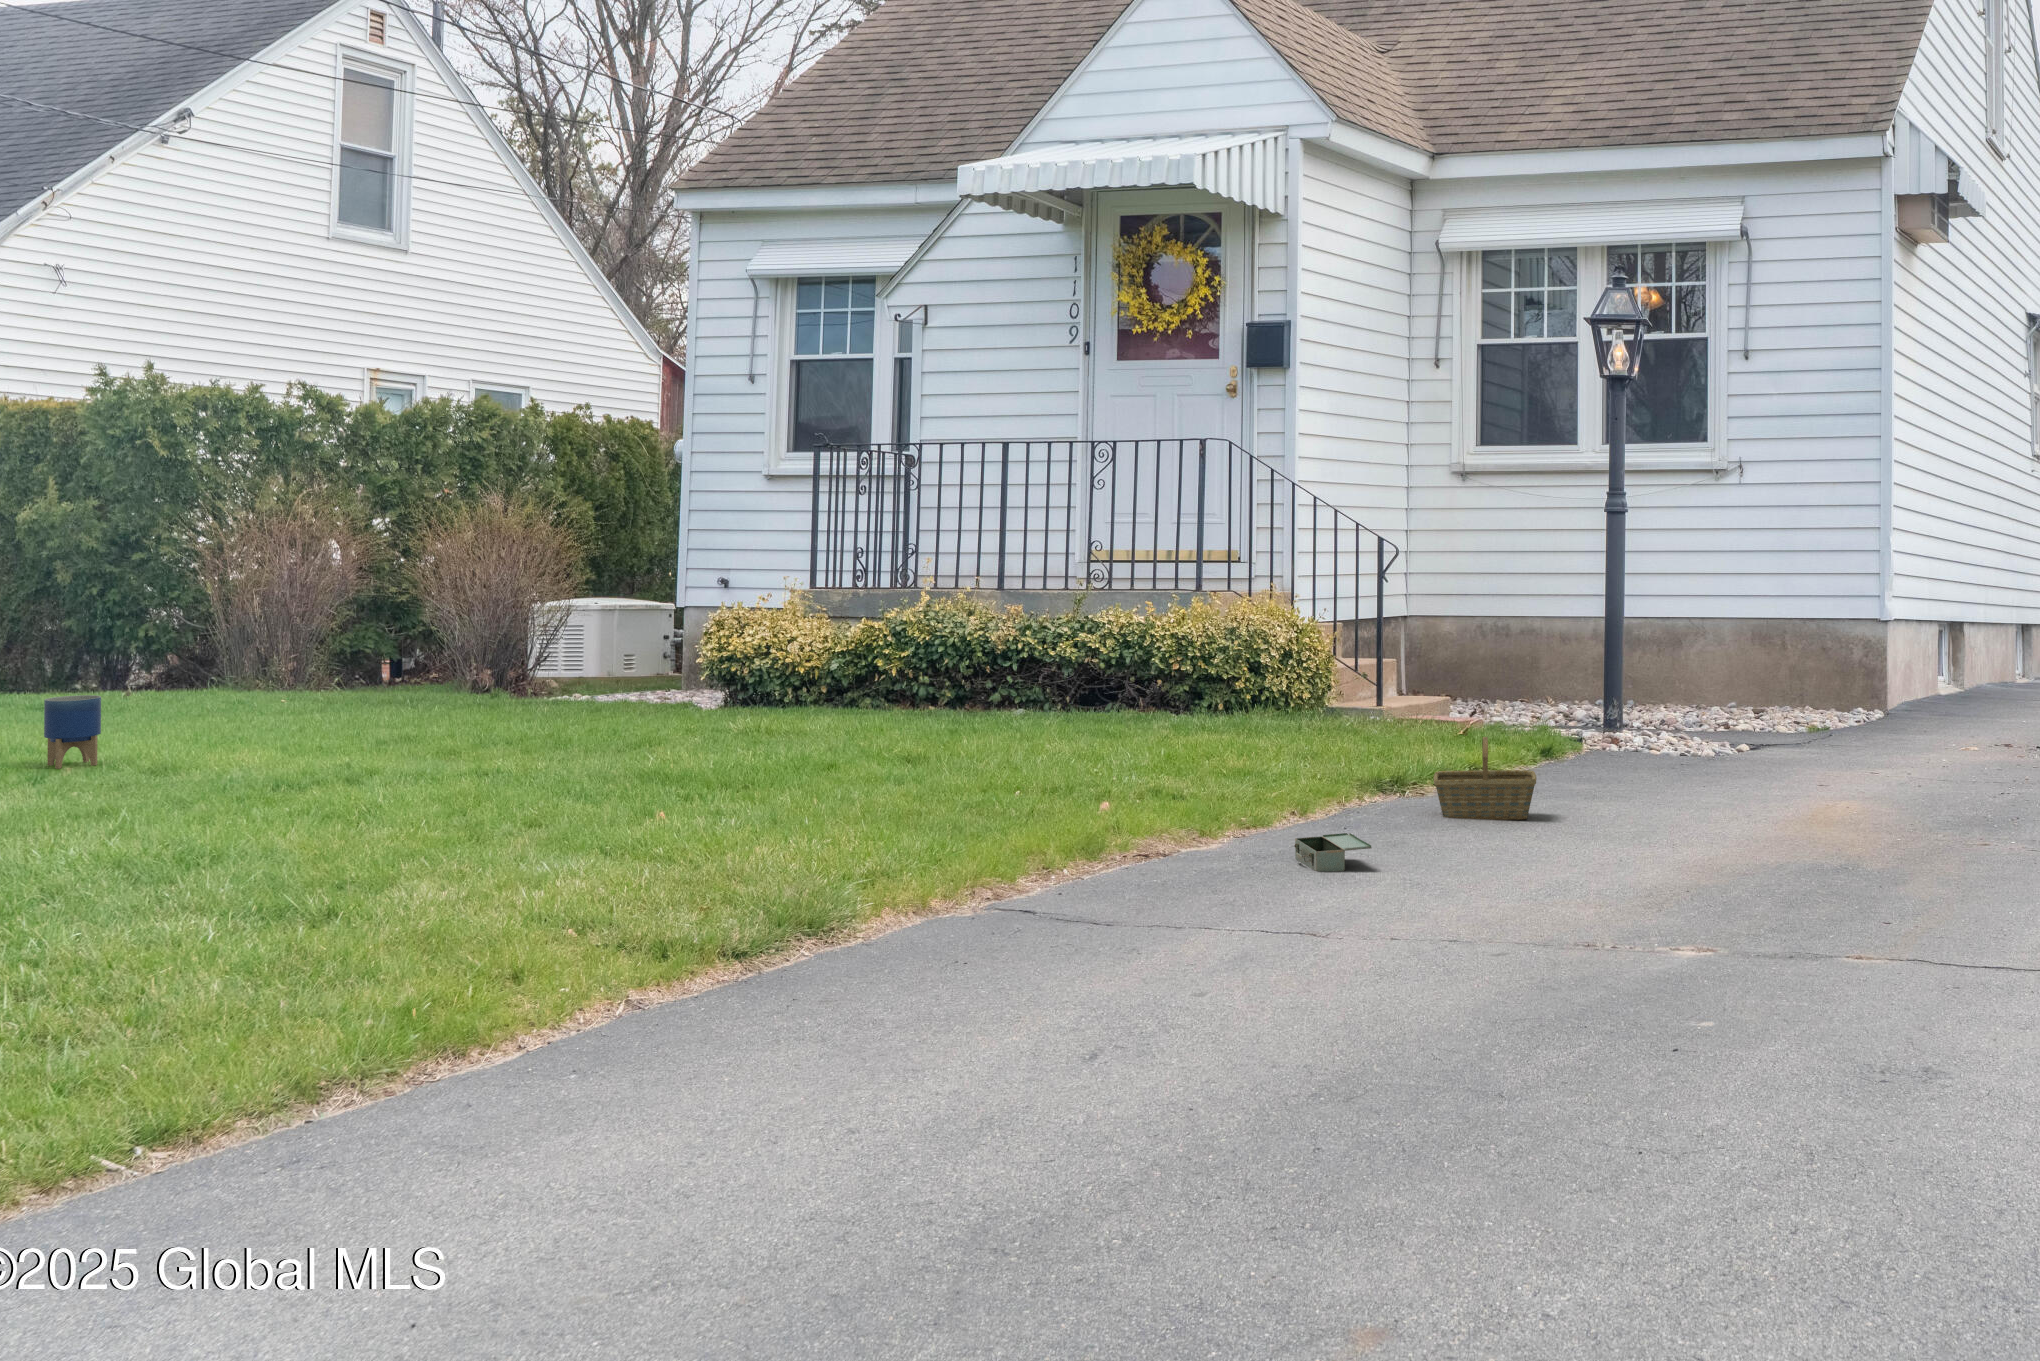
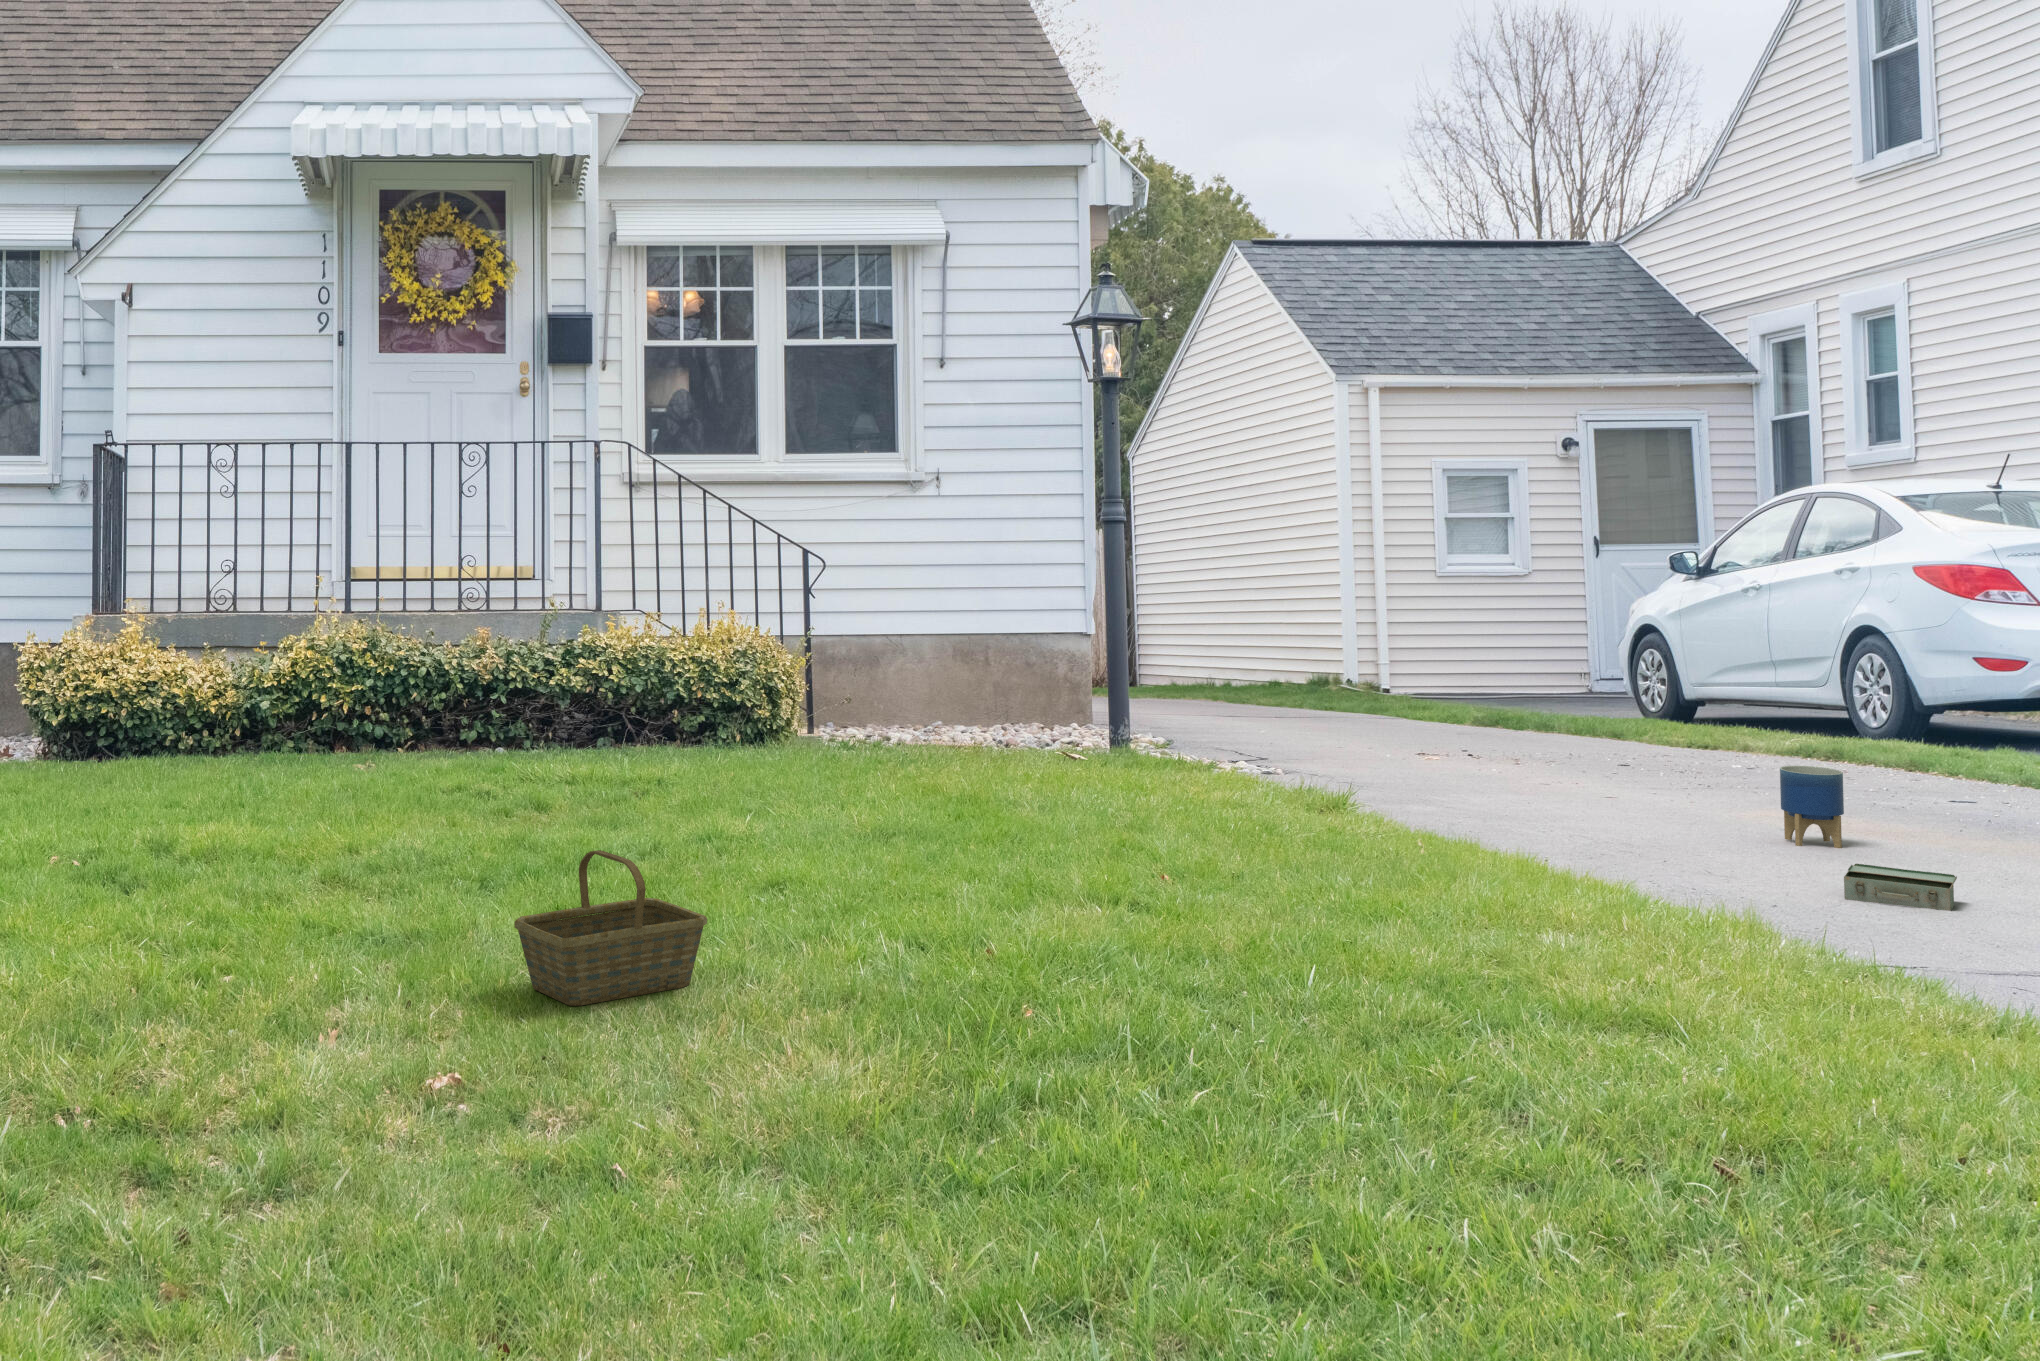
planter: present [44,695,101,769] -> present [1780,766,1844,848]
basket: present [1434,737,1536,820] -> present [514,850,707,1006]

